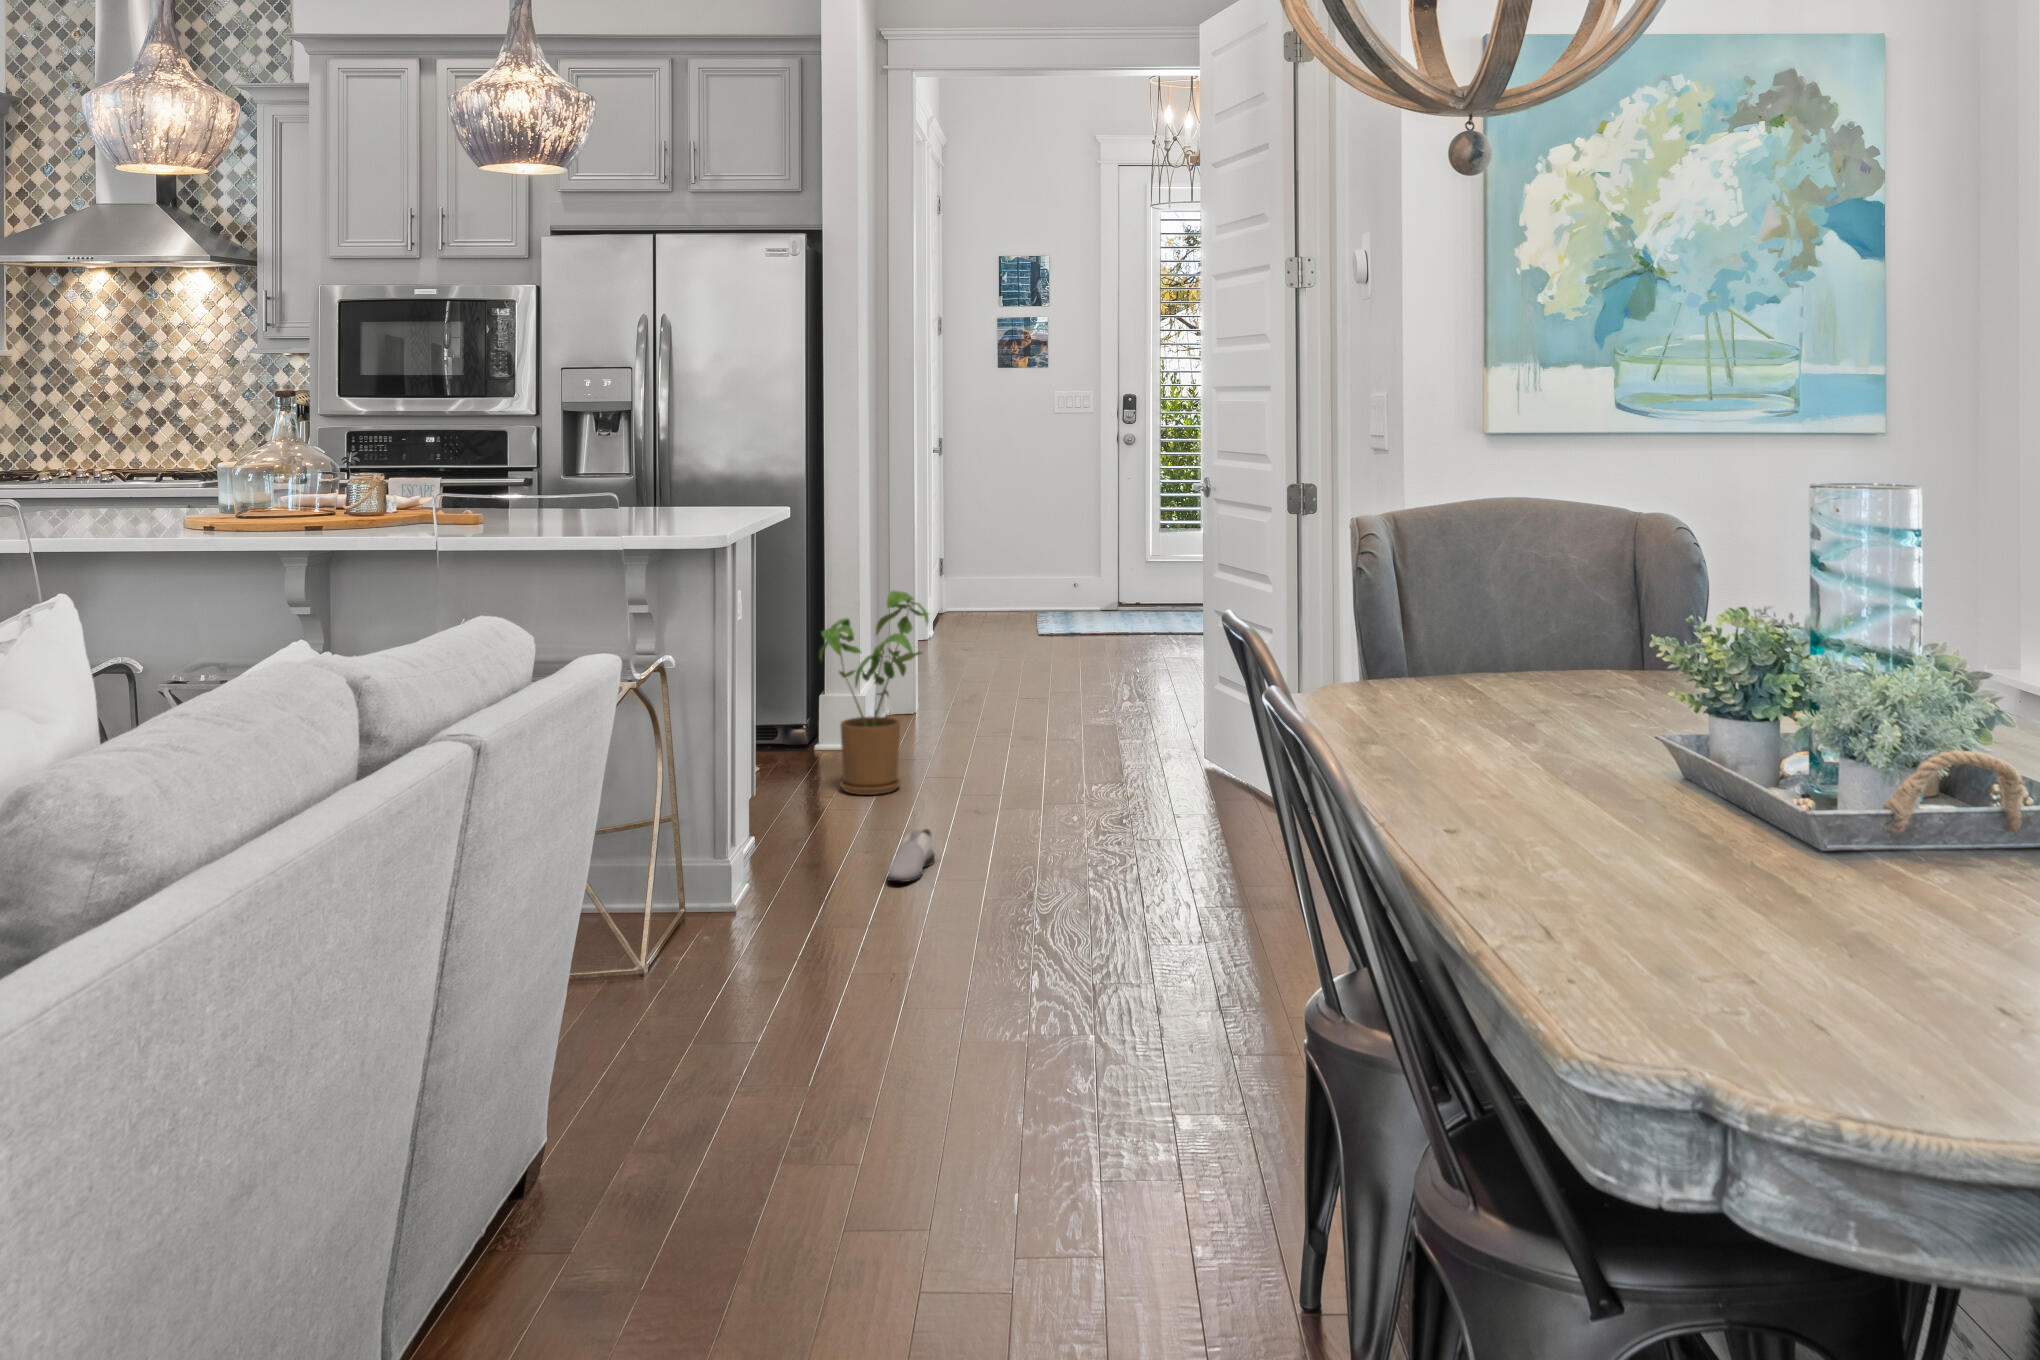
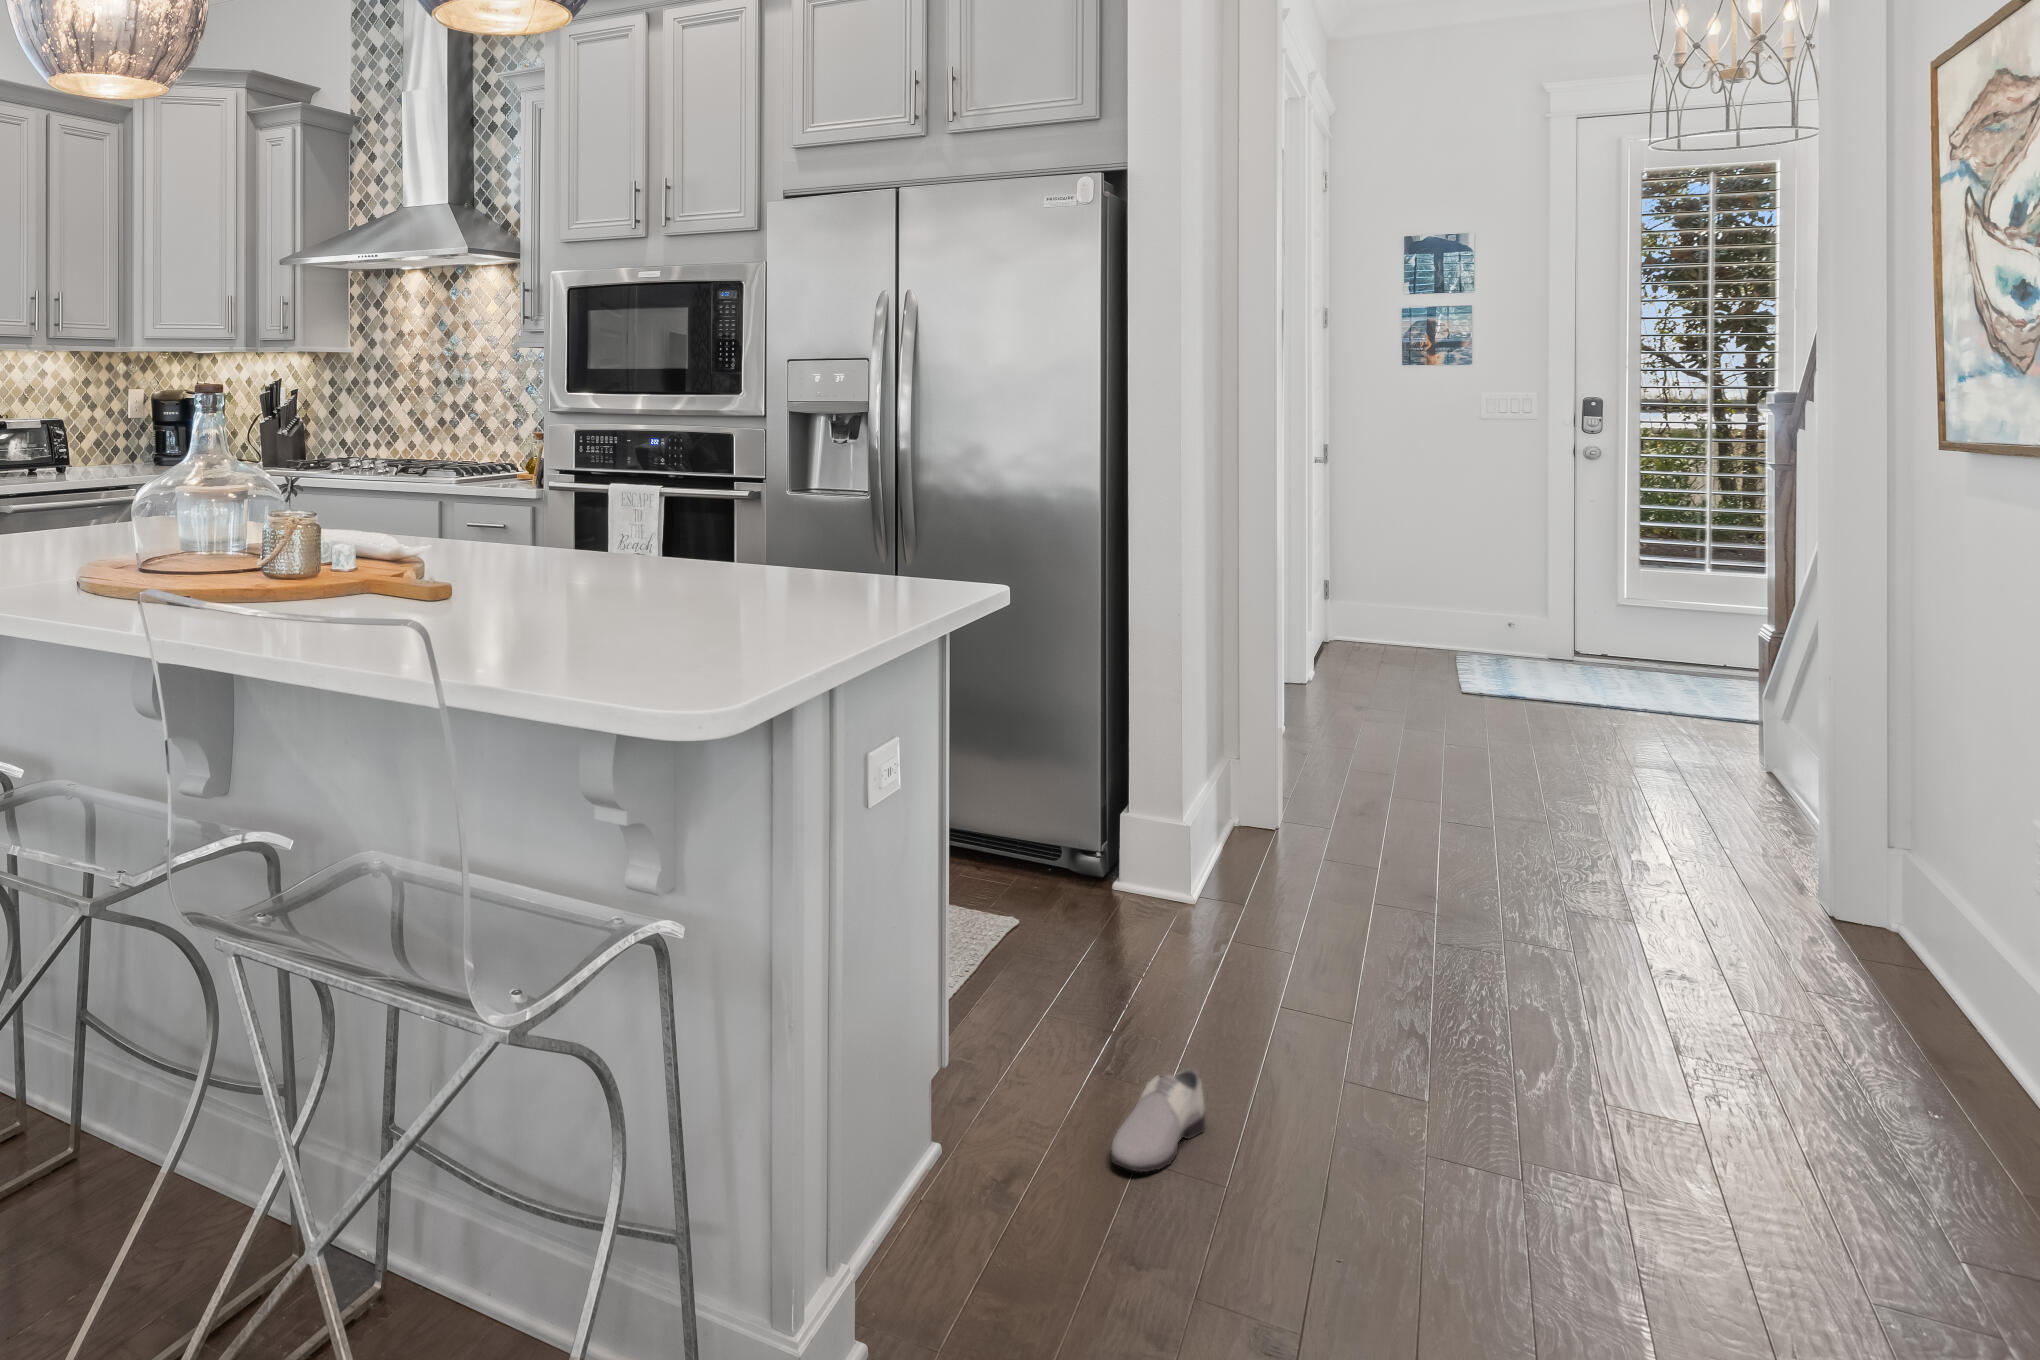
house plant: present [819,591,929,795] -> none [1072,662,1241,953]

